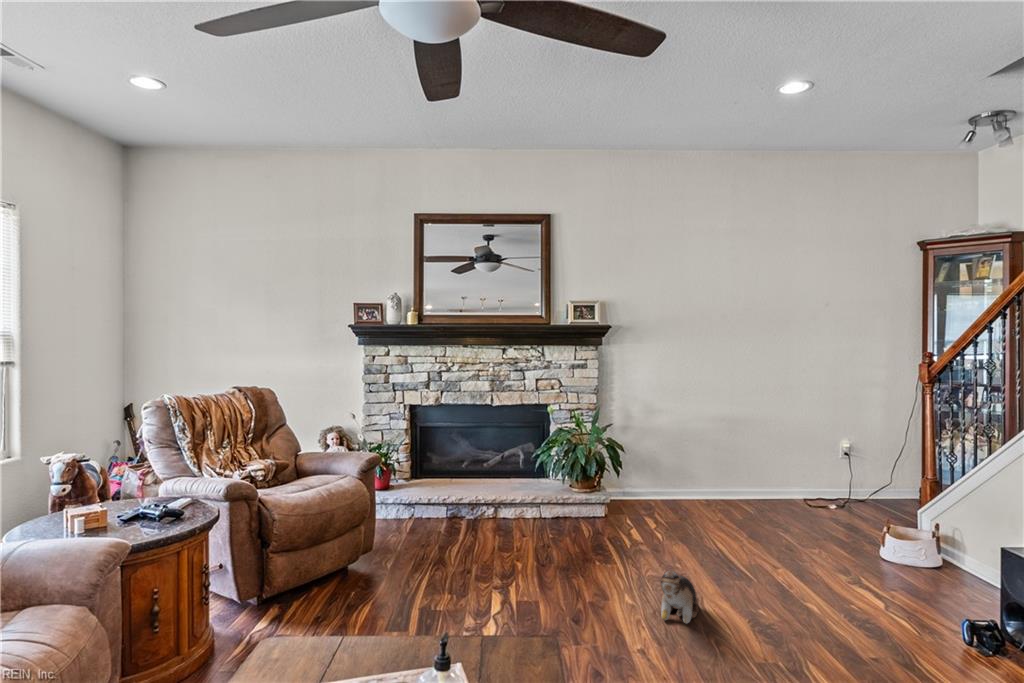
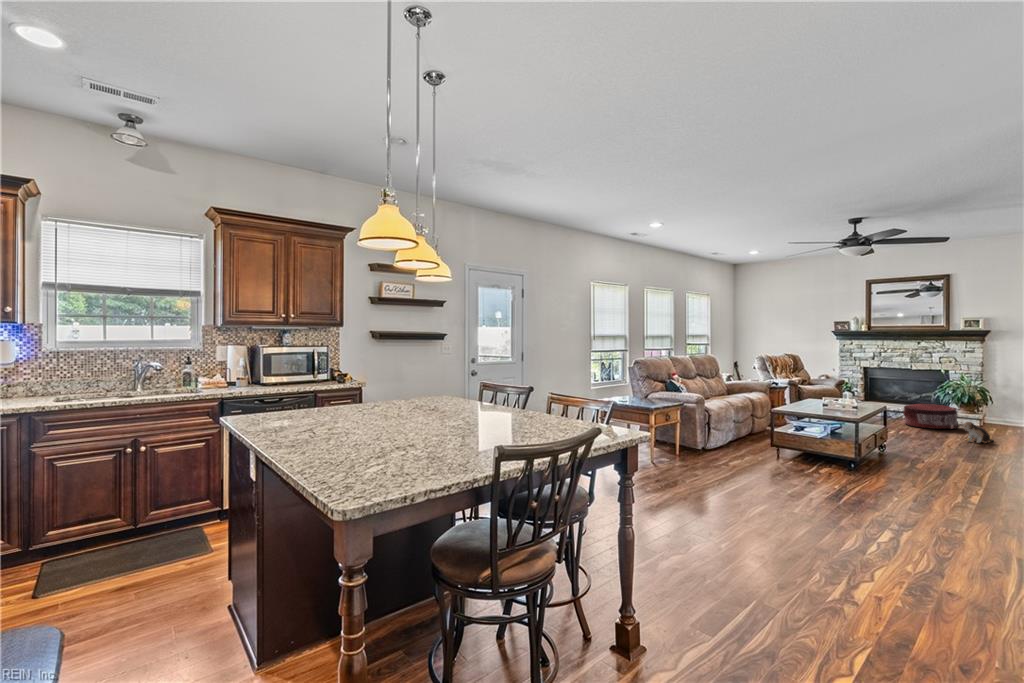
pouf: none [500,488,595,561] -> present [903,404,959,429]

